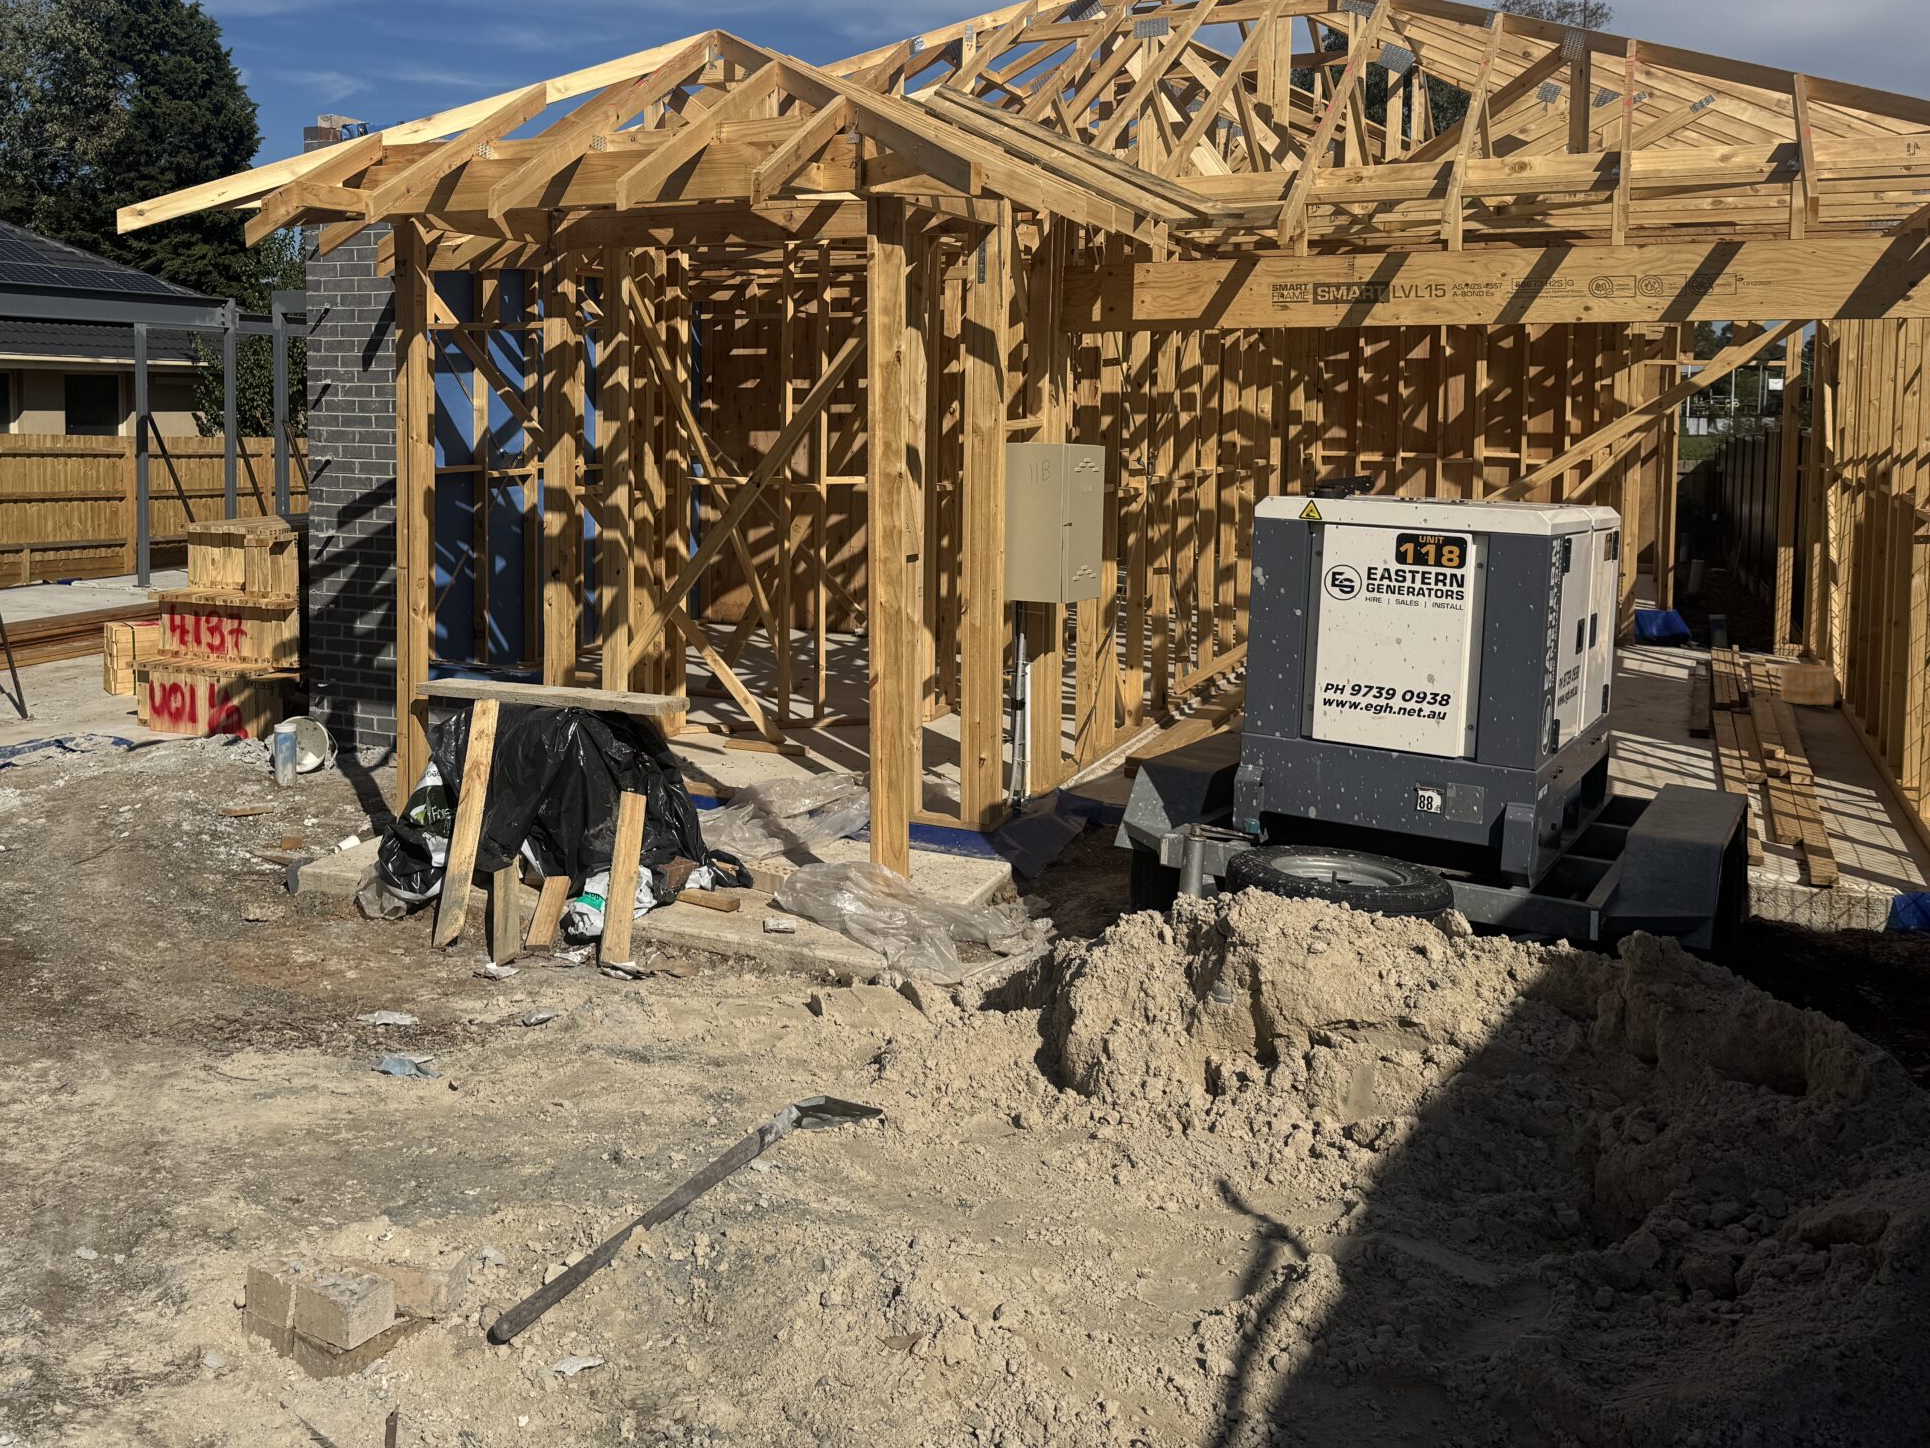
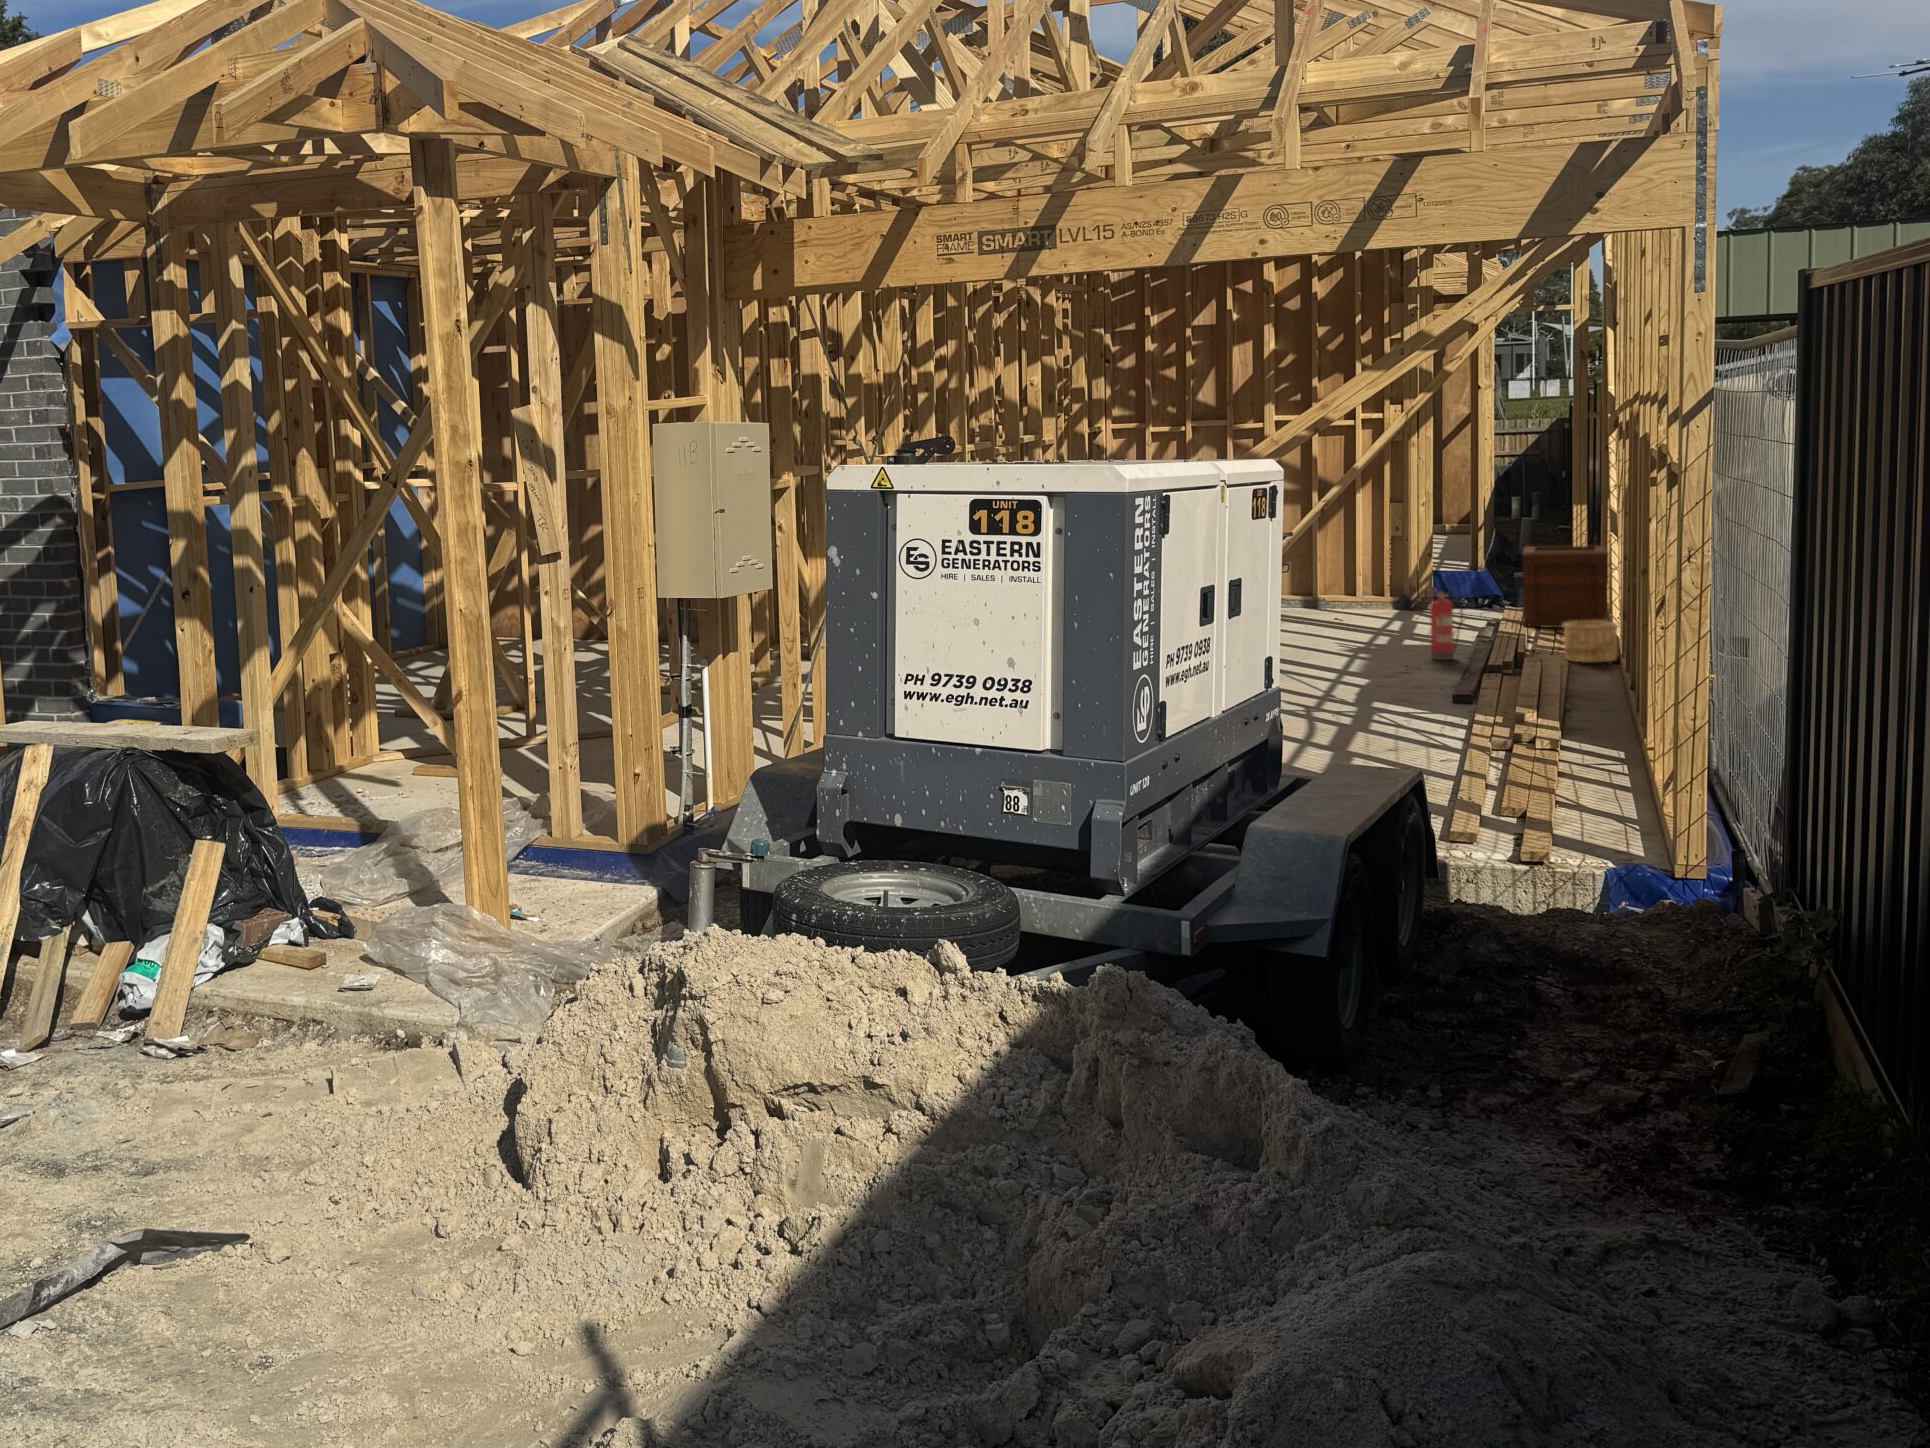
wooden crate: none [1724,589,1815,673] -> present [1522,546,1608,628]
fire extinguisher: none [1648,627,1683,695] -> present [1430,592,1463,660]

